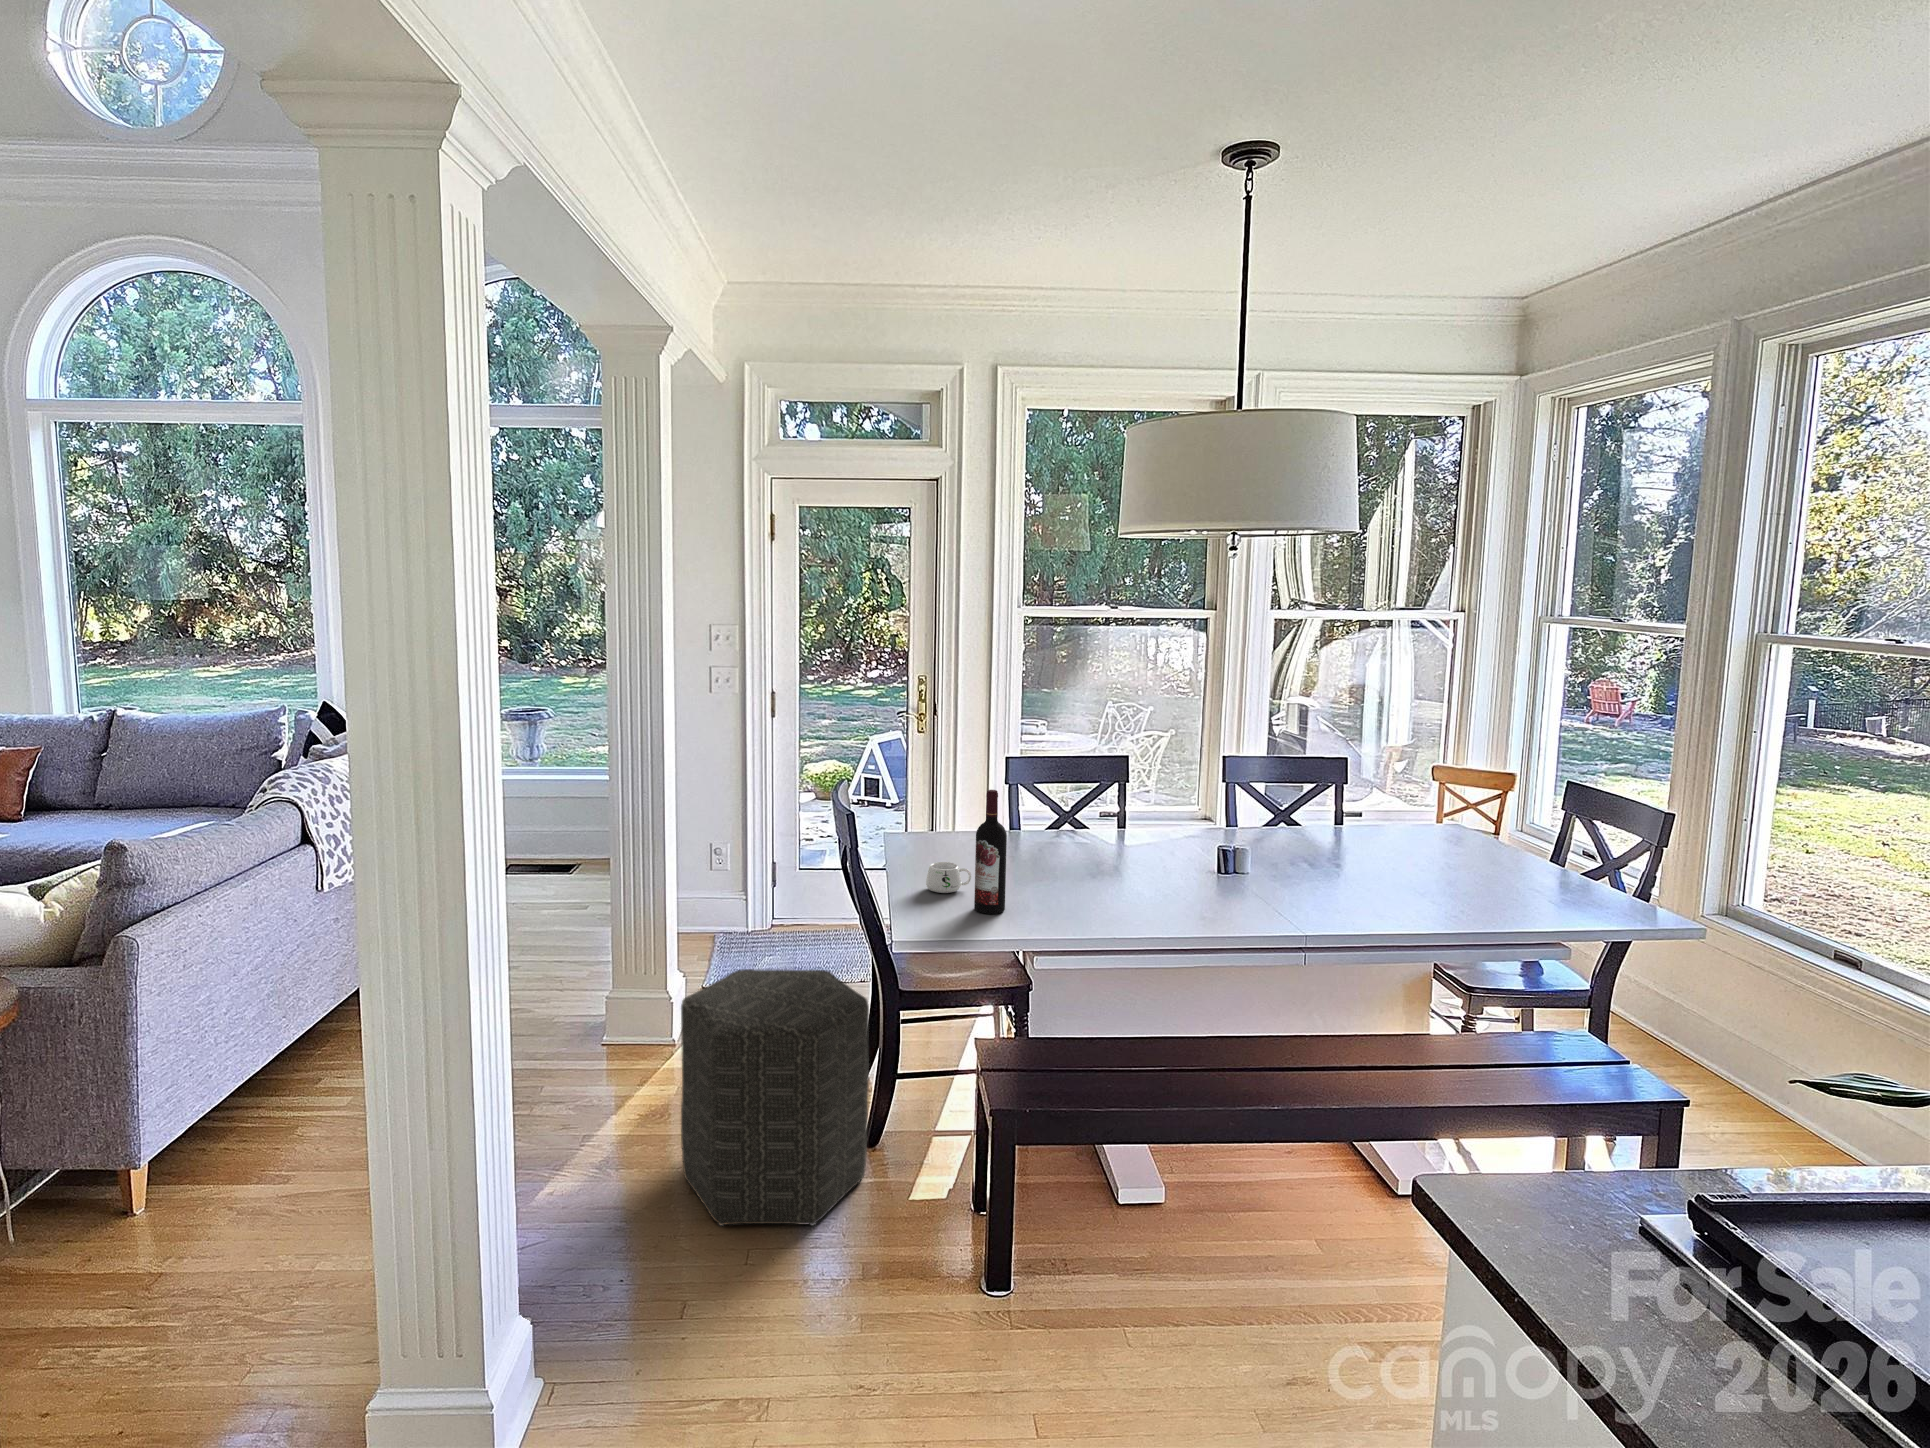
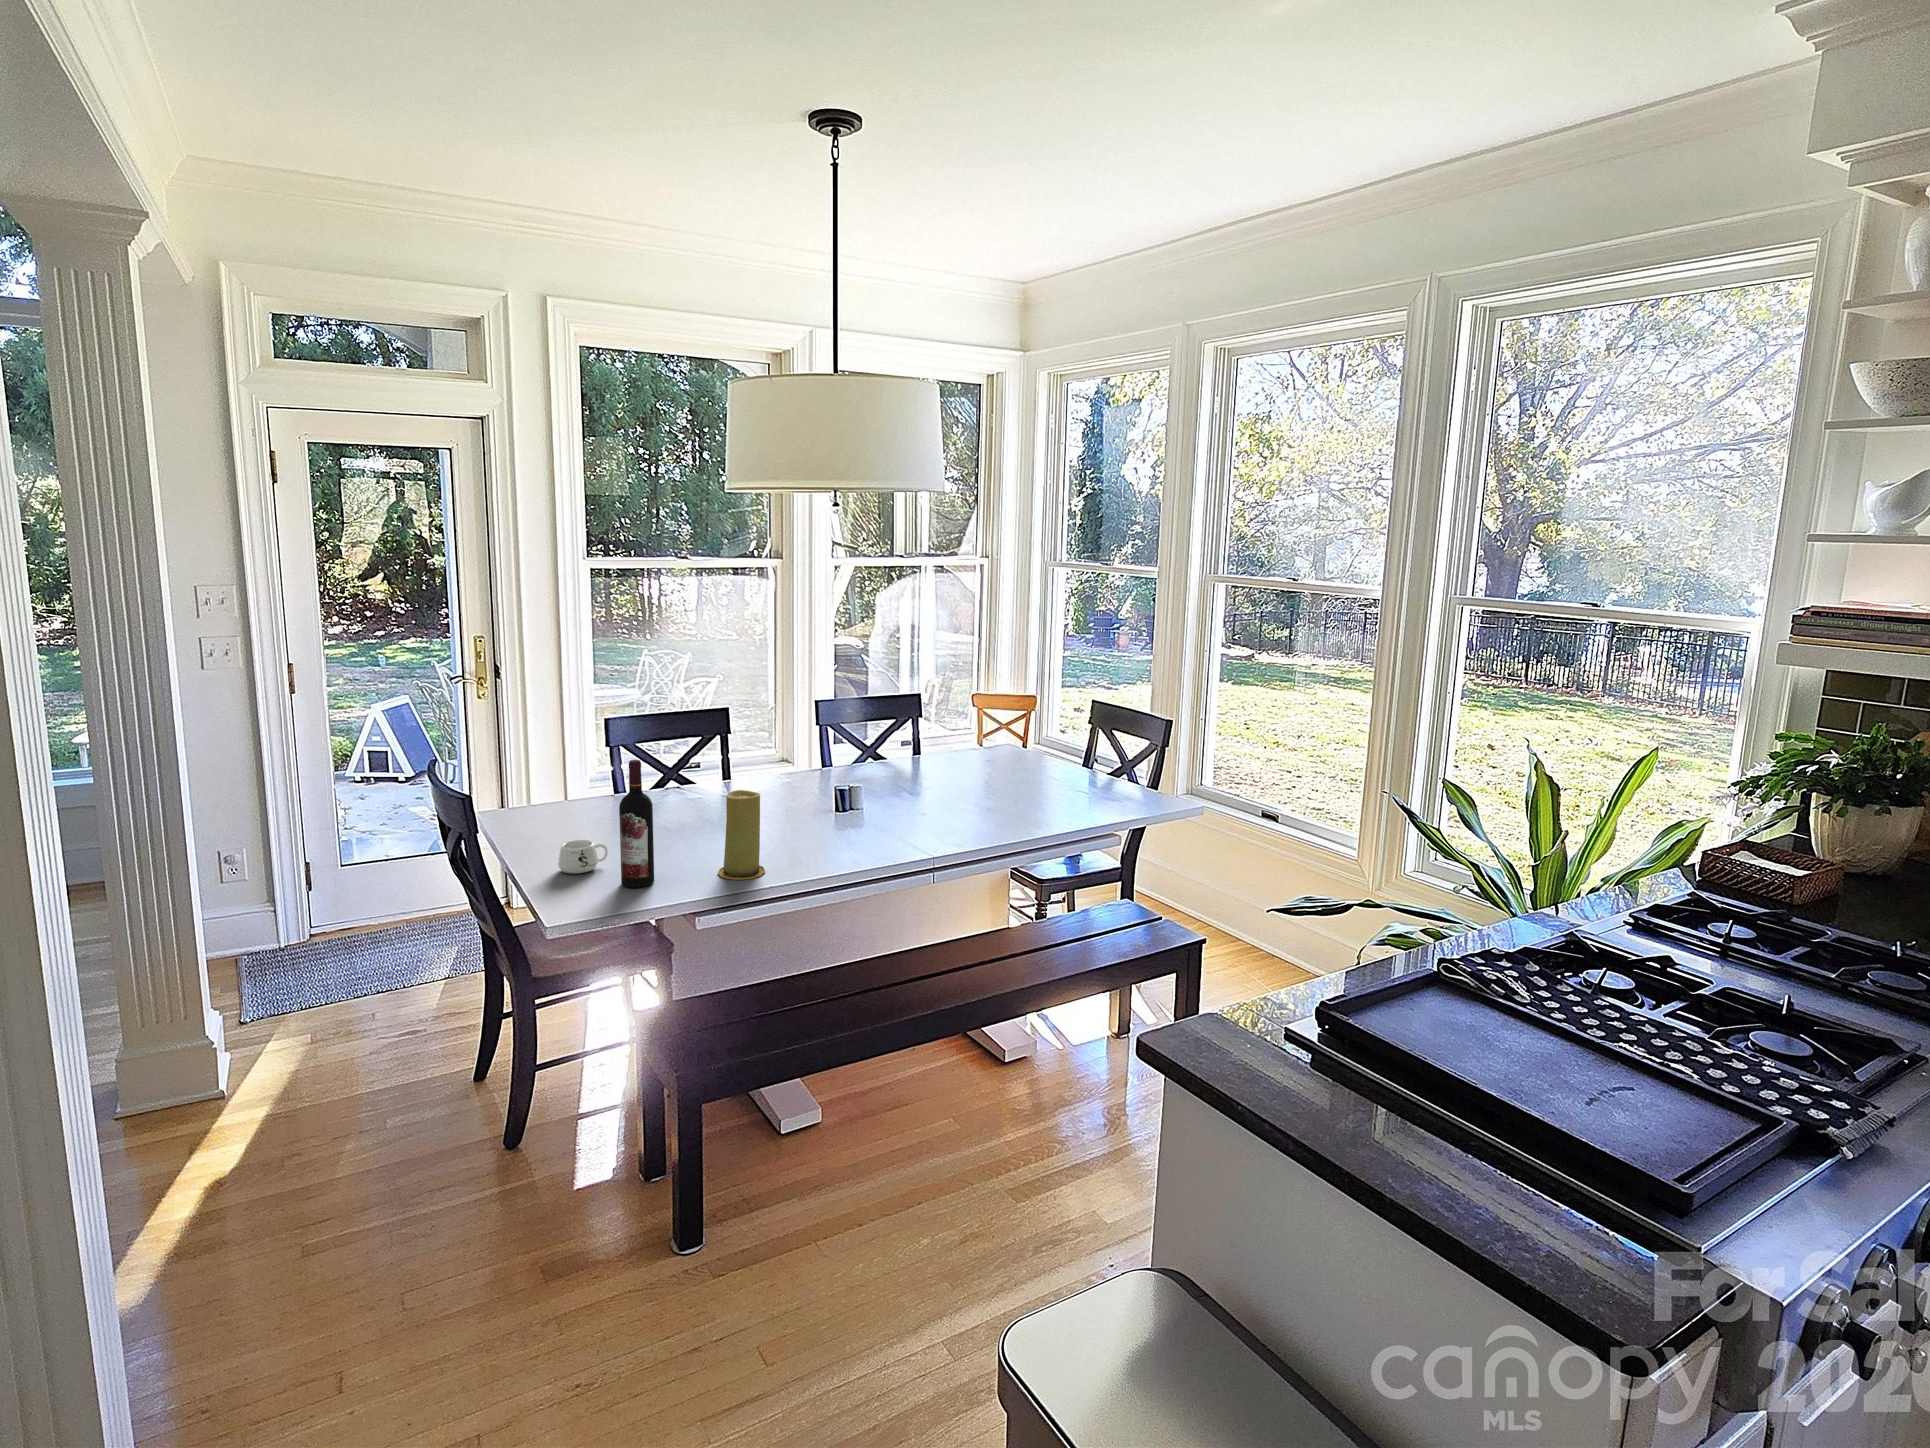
candle: none [1067,832,1114,923] -> present [718,790,765,880]
ottoman: present [681,969,869,1225] -> none [259,979,510,1295]

